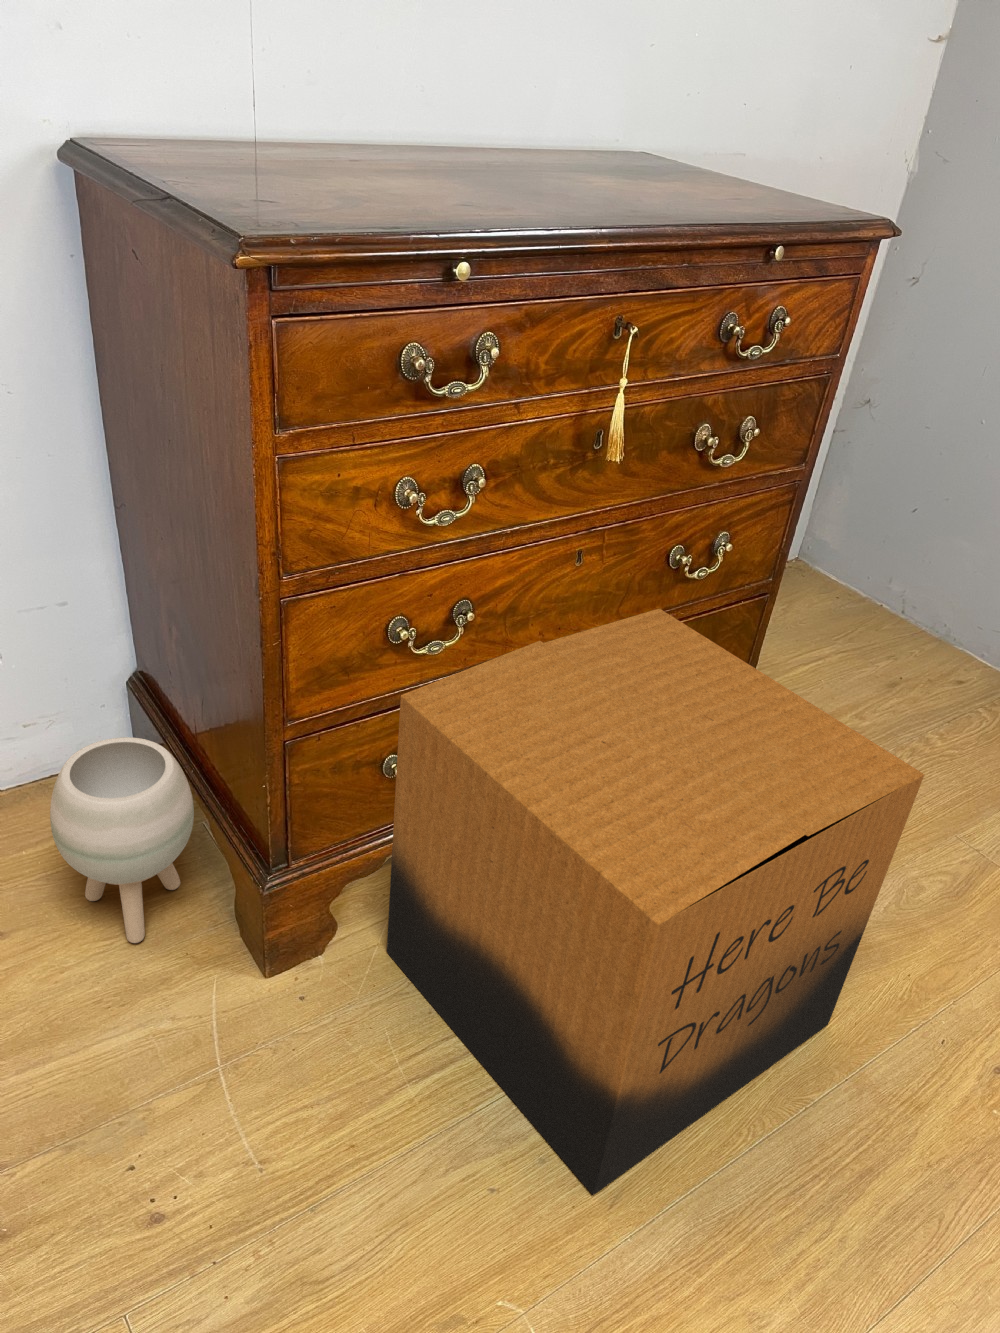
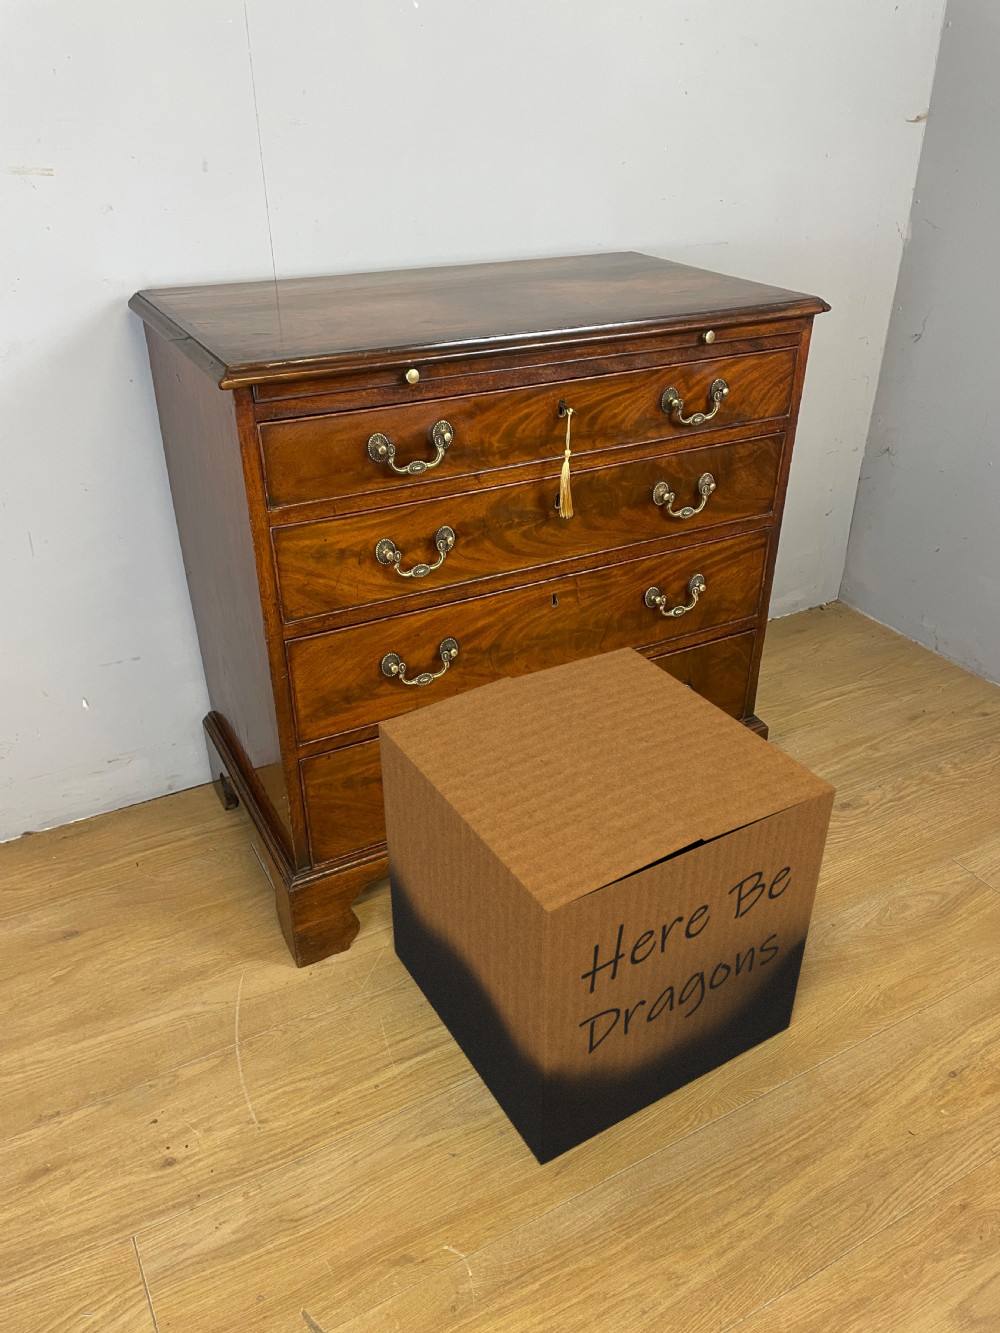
planter: present [50,737,194,943] -> none [113,765,231,939]

